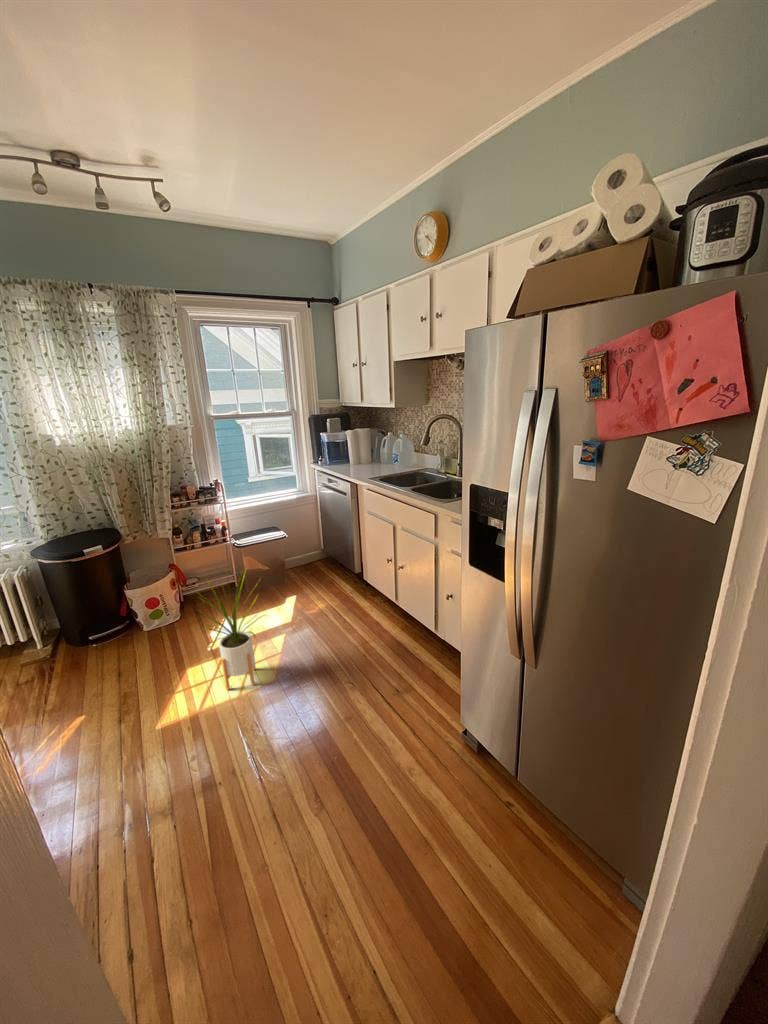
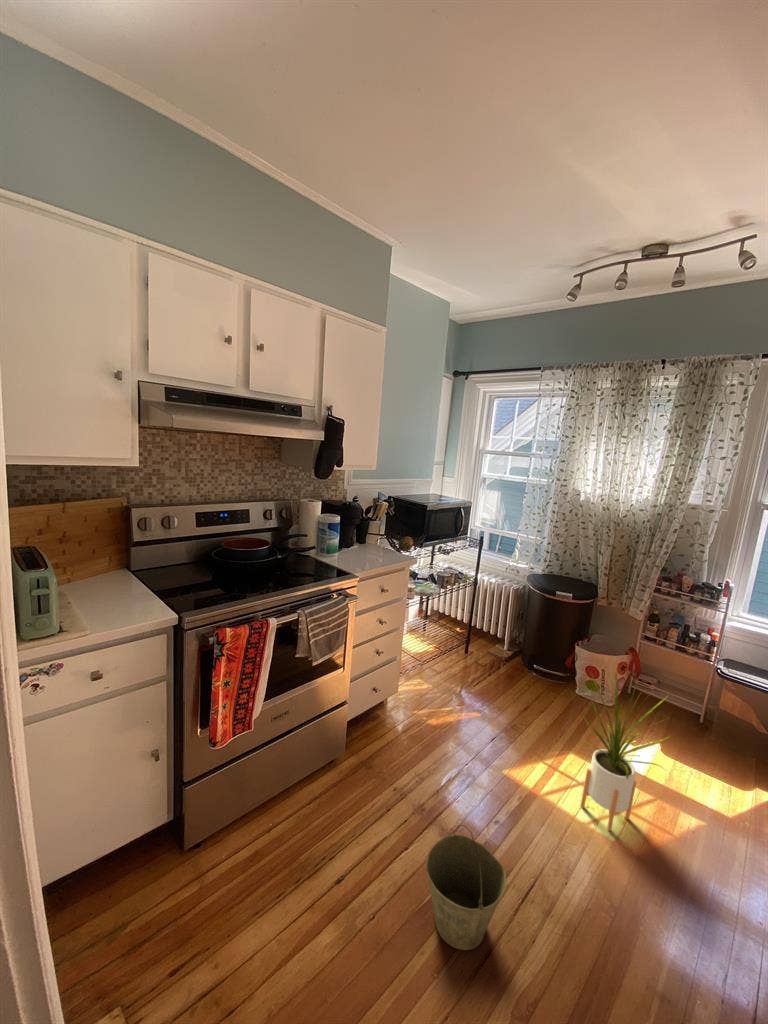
bucket: none [189,757,264,860] -> present [426,825,507,950]

